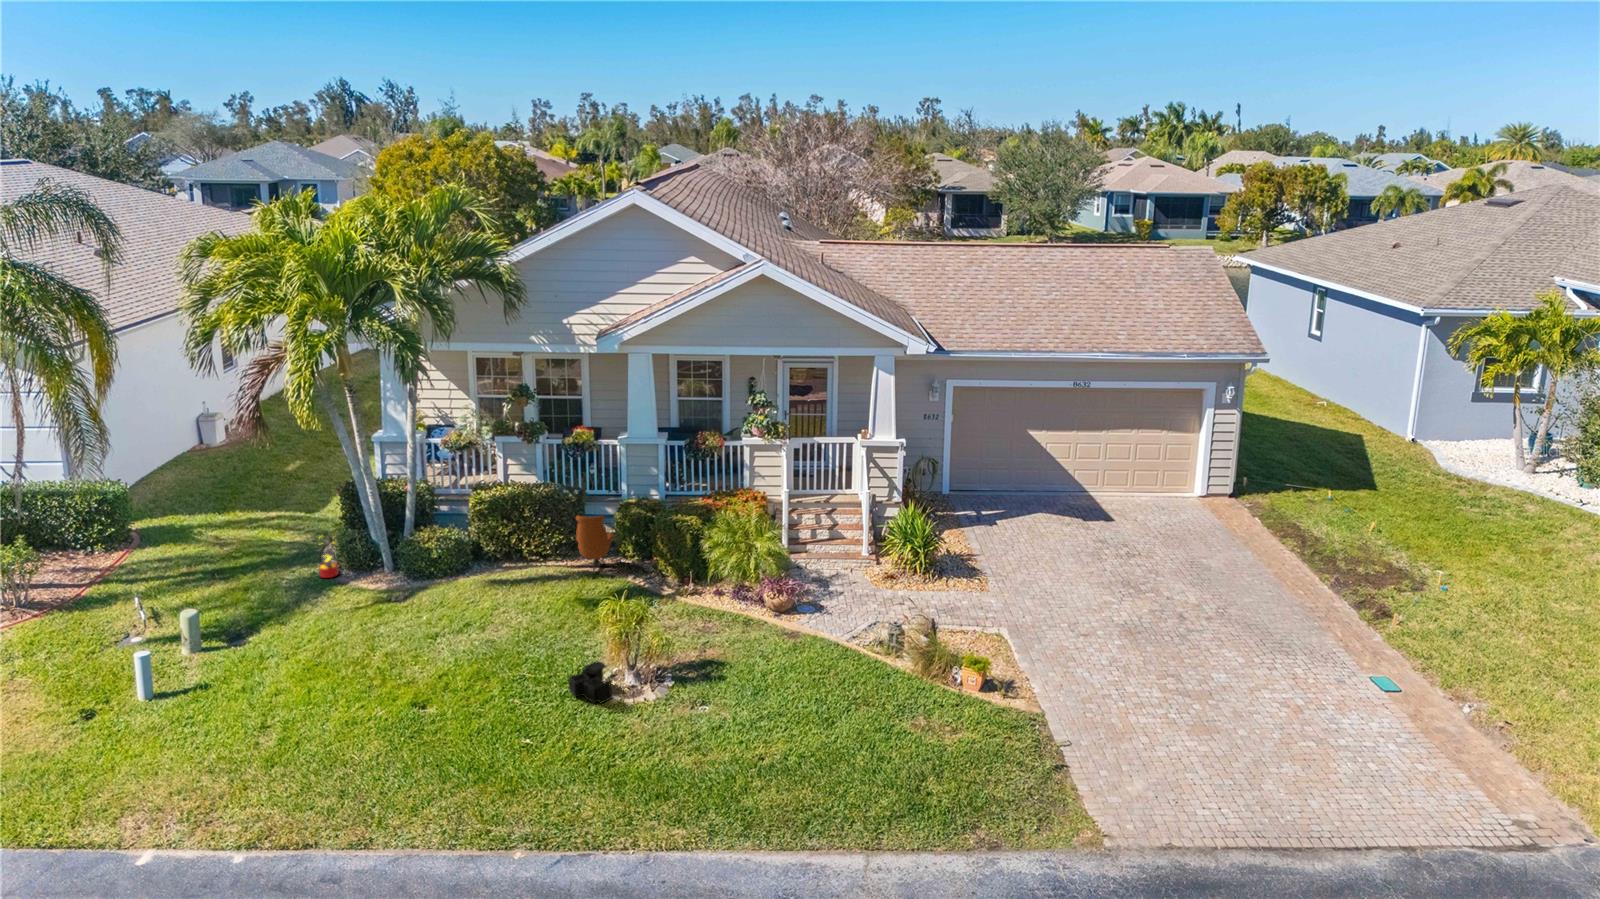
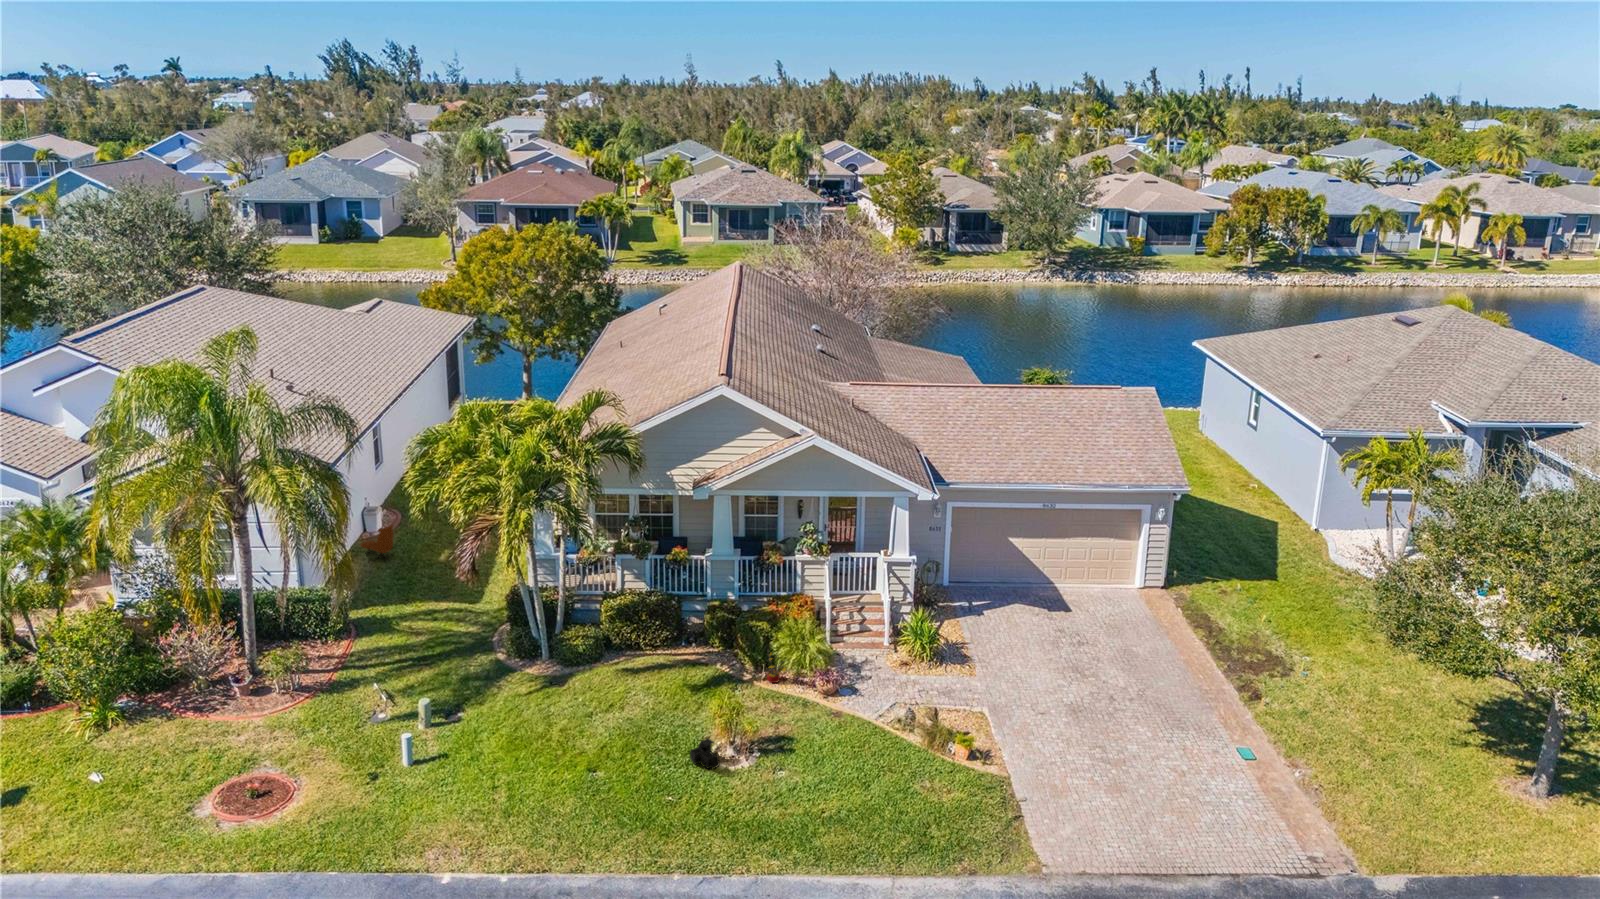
lounge chair: present [576,516,614,572] -> present [360,525,393,558]
decorative plant: present [319,540,339,578] -> present [767,654,786,683]

